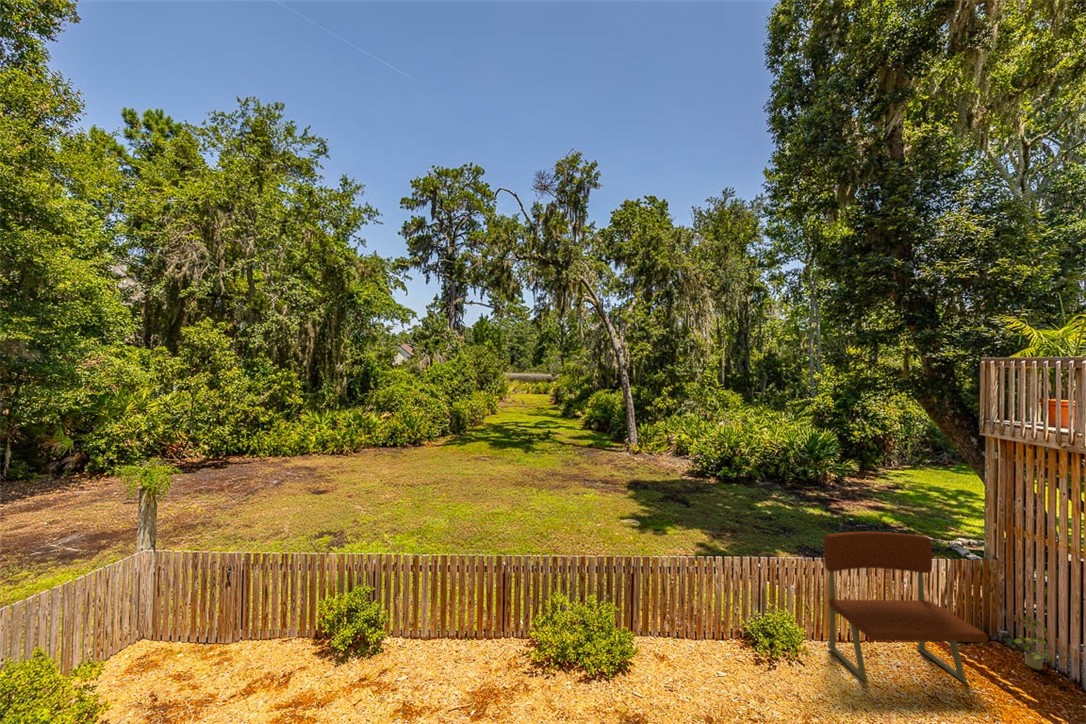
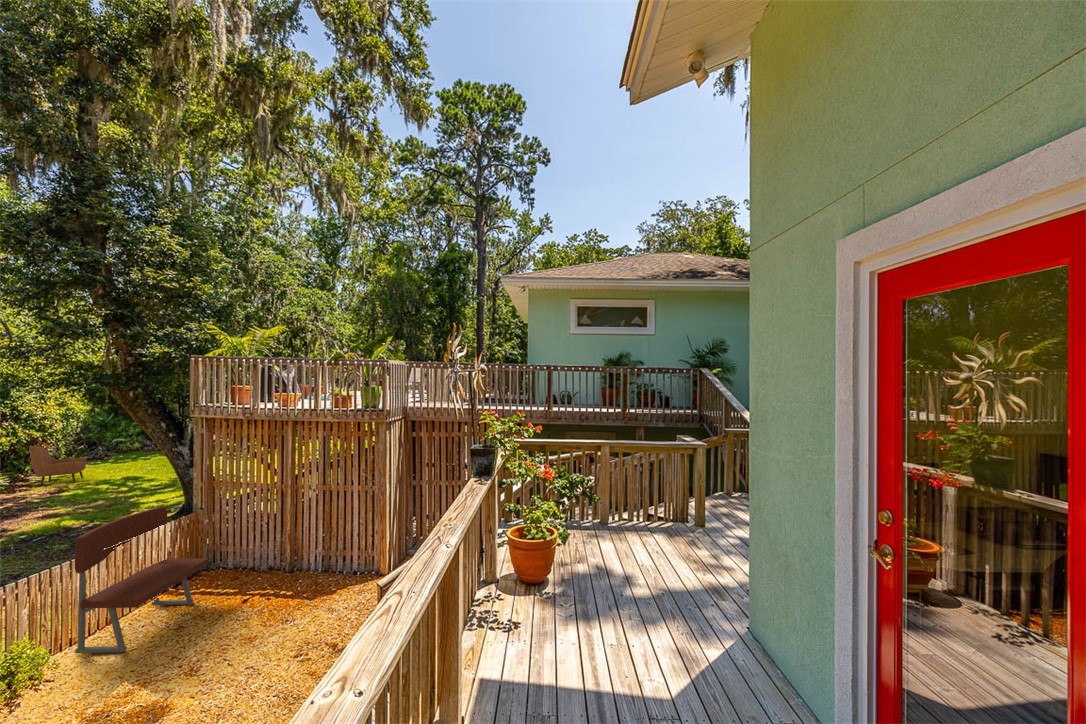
chair: none [875,441,924,483] -> present [29,445,86,486]
potted plant: present [1015,616,1051,670] -> none [213,537,235,572]

